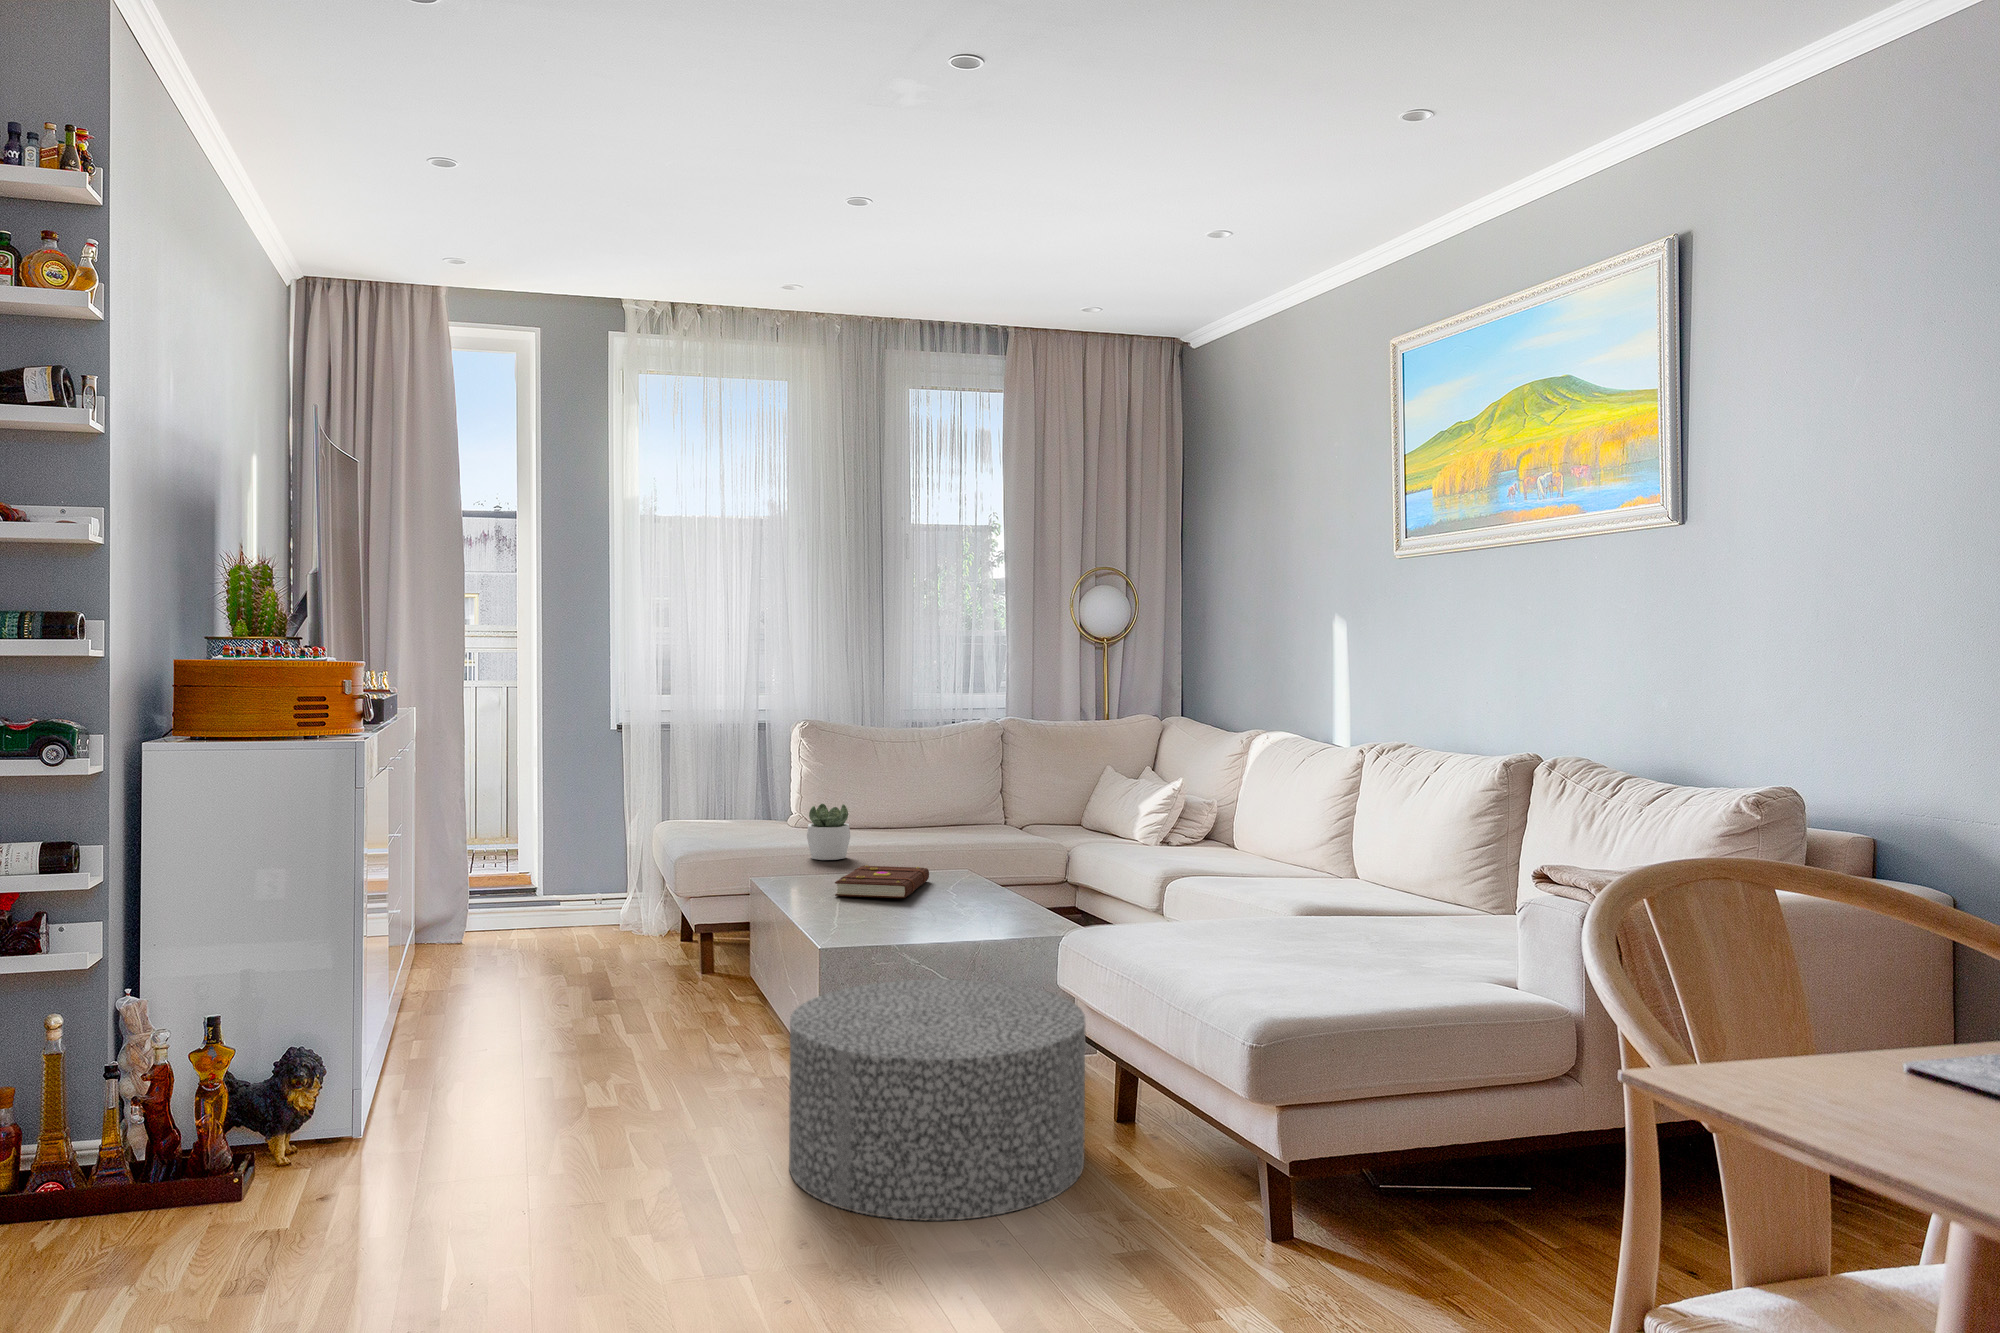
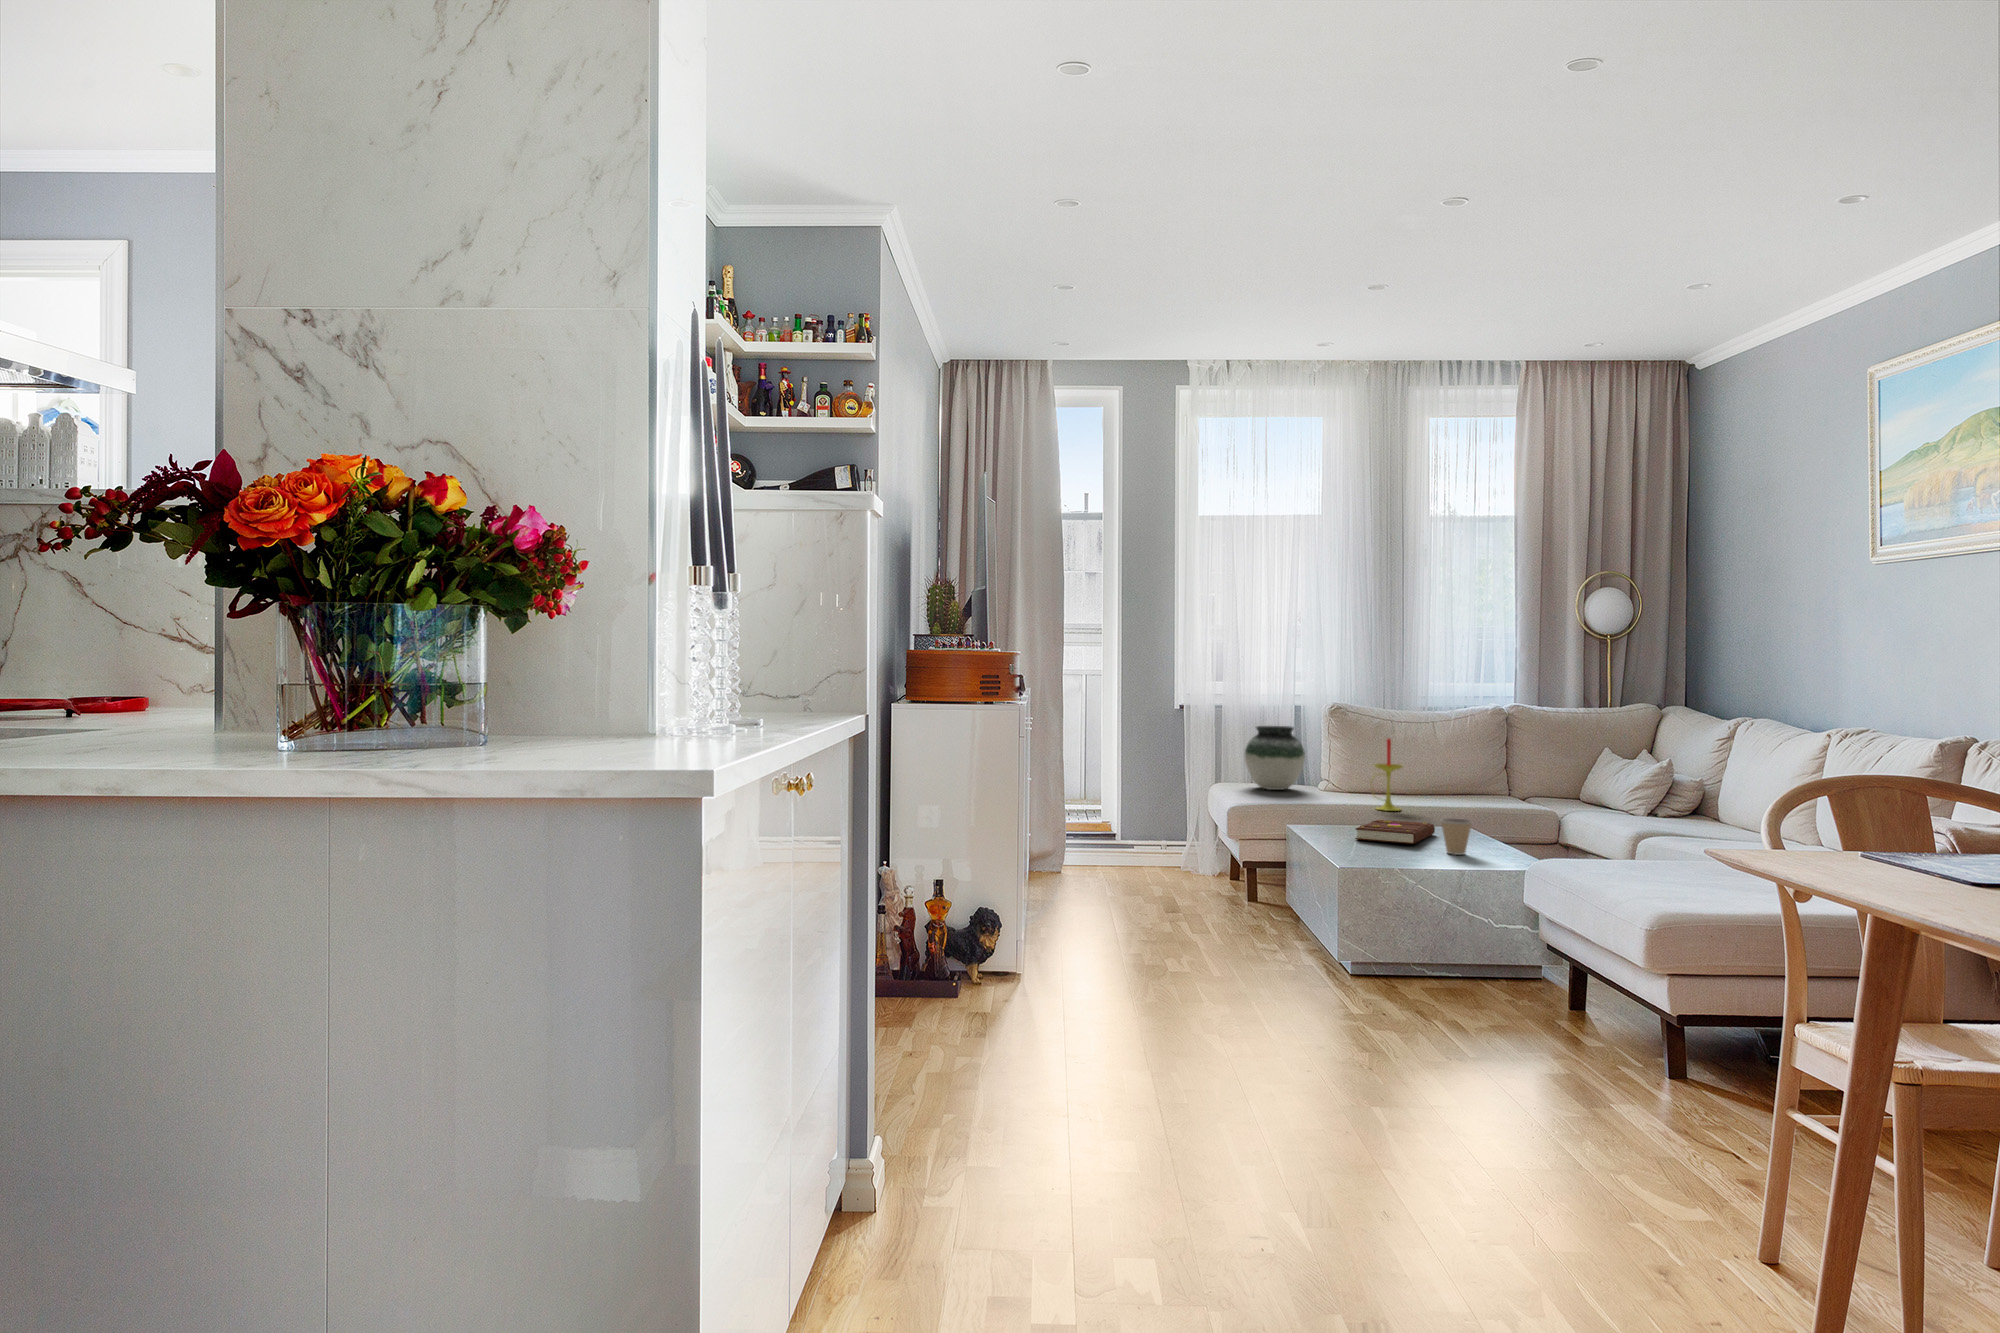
vase: none [701,746,776,826] -> present [1244,726,1305,790]
candle: none [854,758,893,849] -> present [1371,739,1403,811]
succulent plant: present [807,804,850,860] -> none [1331,771,1368,816]
coffee cup: none [936,864,973,910] -> present [1441,819,1472,855]
ottoman: present [789,979,1085,1220] -> none [1322,897,1564,1067]

